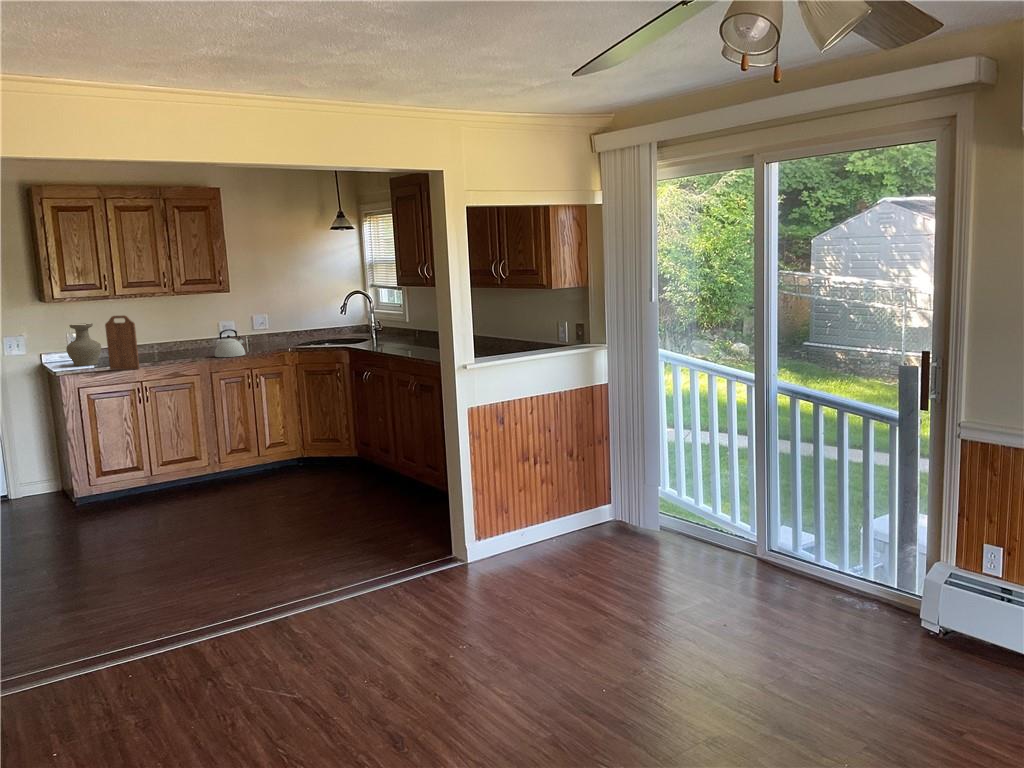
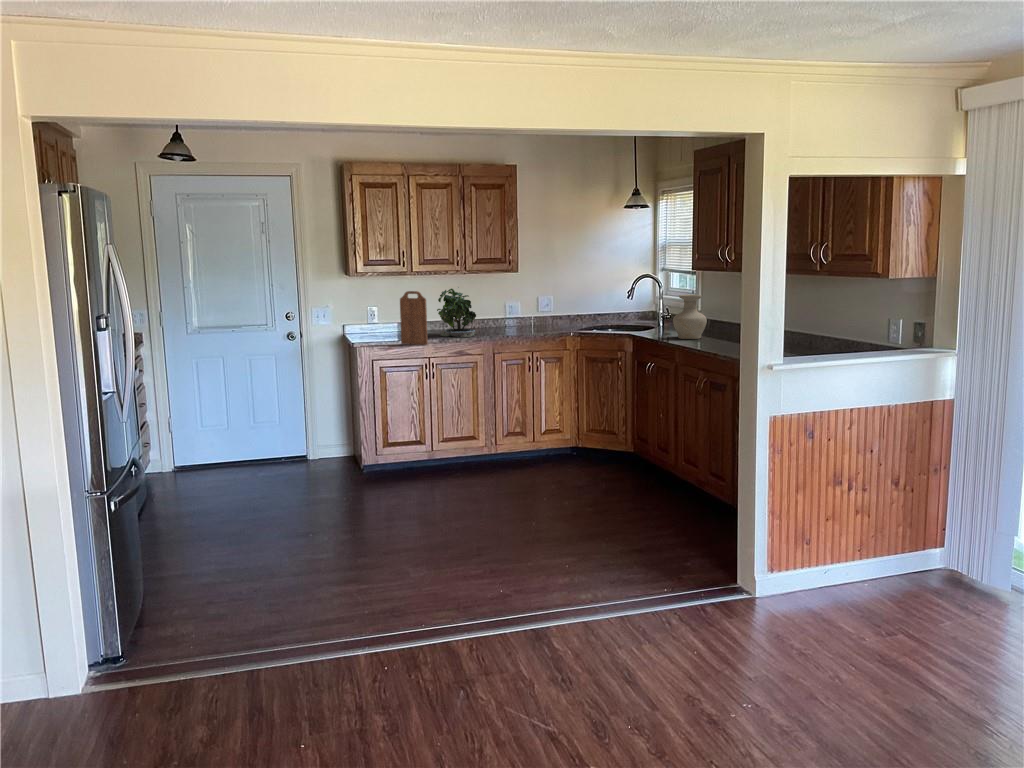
potted plant: none [146,309,191,360] -> present [437,287,476,337]
vase: present [66,323,101,366] -> present [673,295,707,339]
kettle: present [215,329,245,357] -> none [499,310,529,338]

